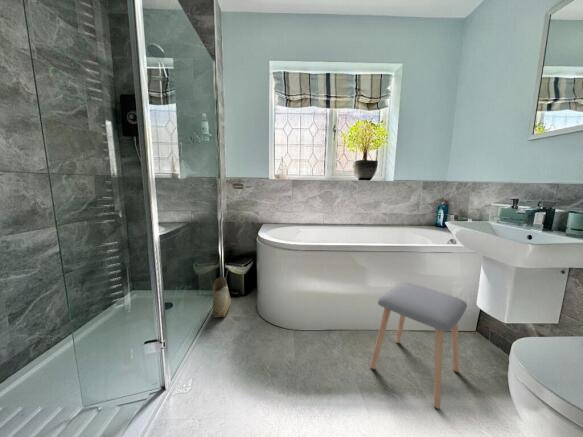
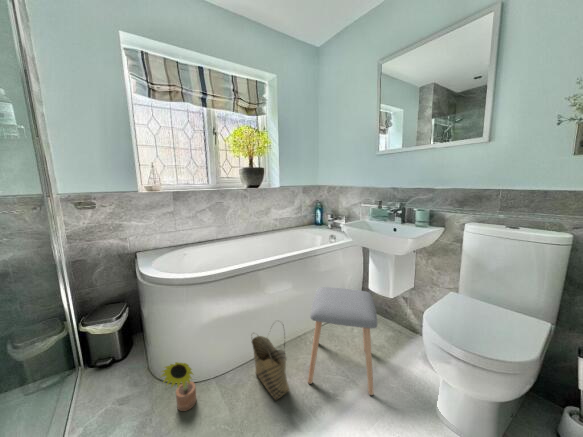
woven basket: present [210,271,231,317] -> present [252,336,289,400]
decorative plant: none [253,300,277,342] -> present [161,362,196,411]

